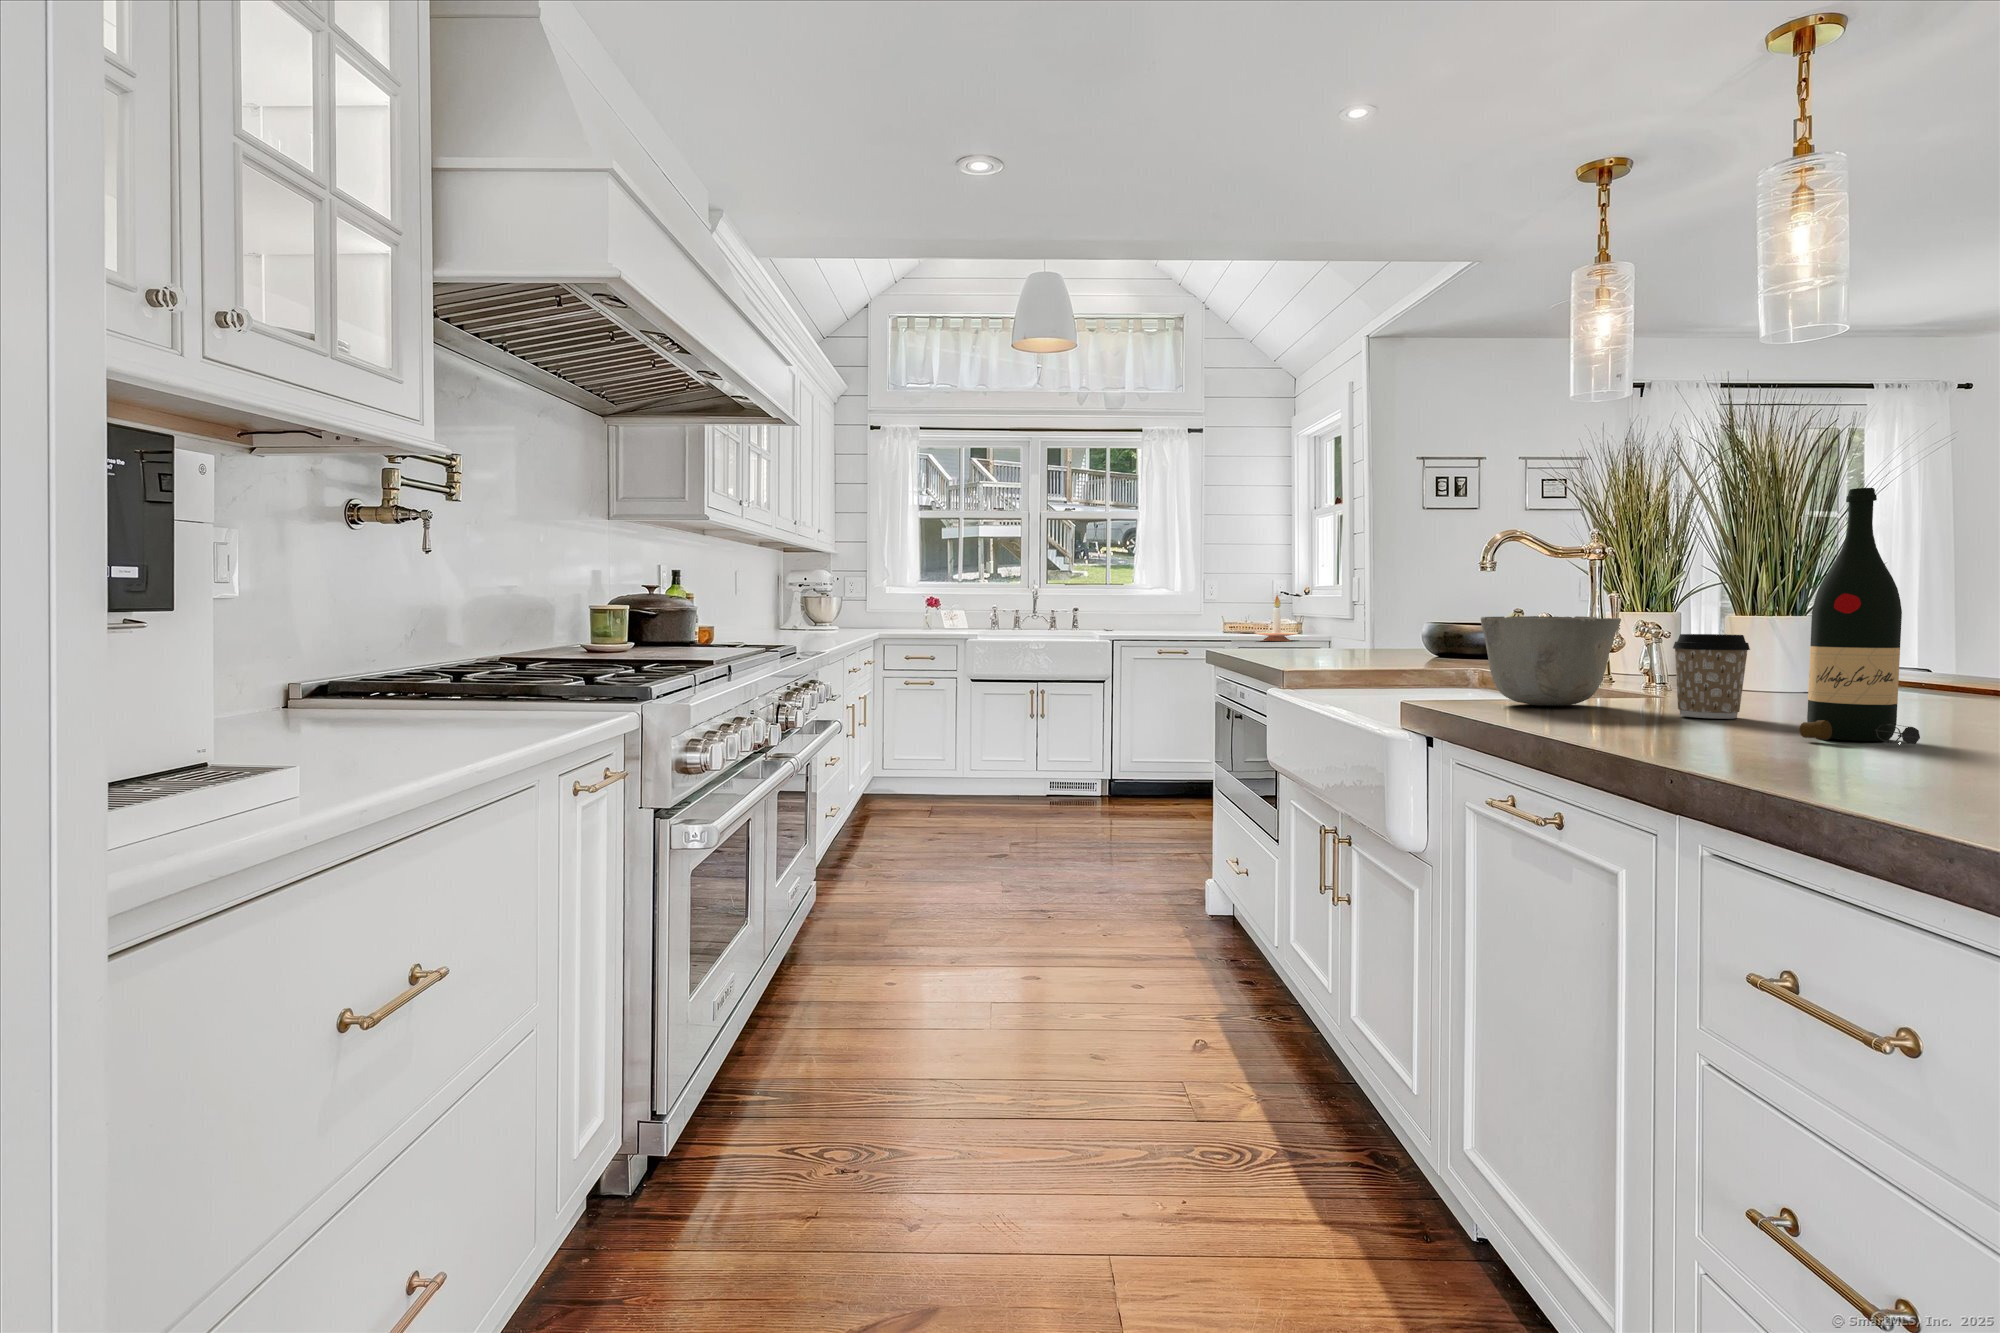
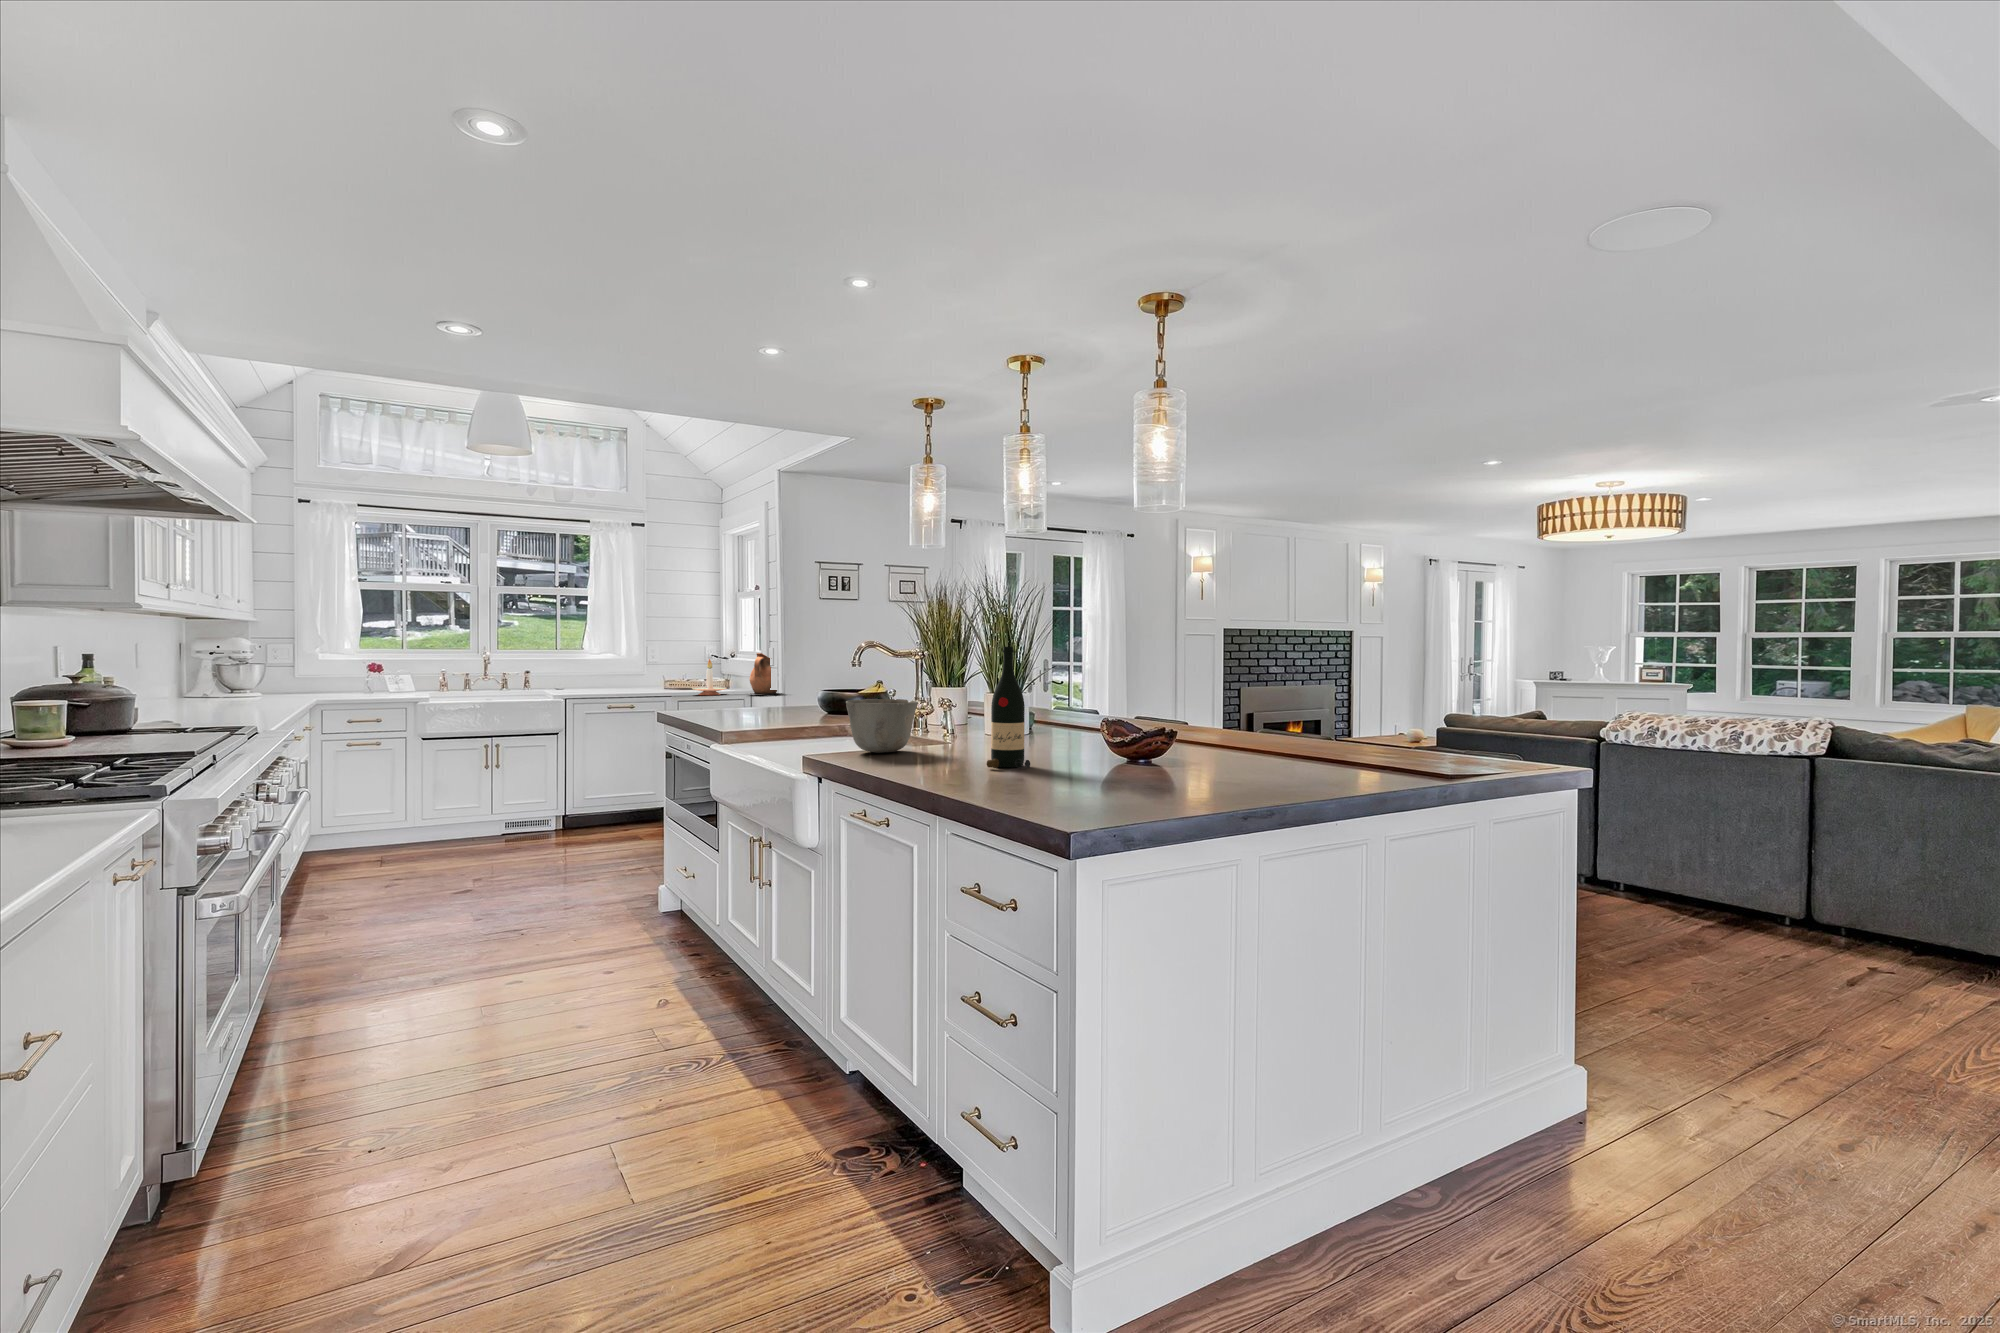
ceramic pitcher: none [1322,586,1376,641] -> present [750,653,783,695]
coffee cup: present [1673,634,1750,719] -> none [940,712,974,757]

